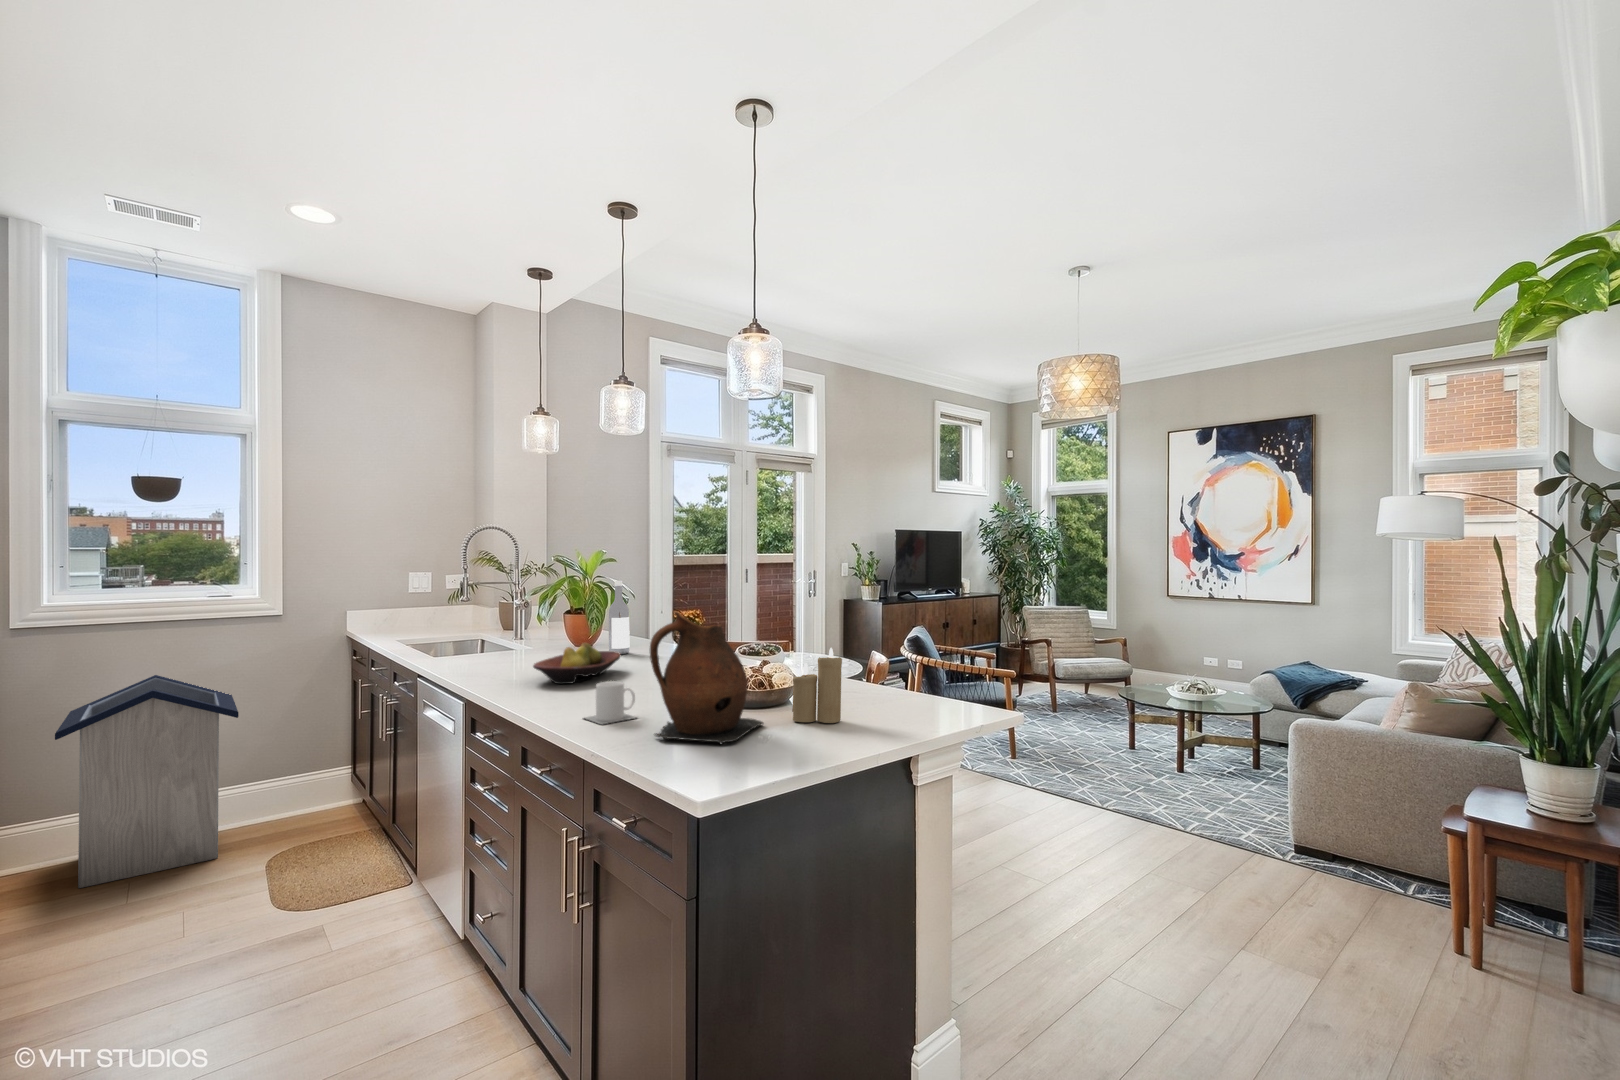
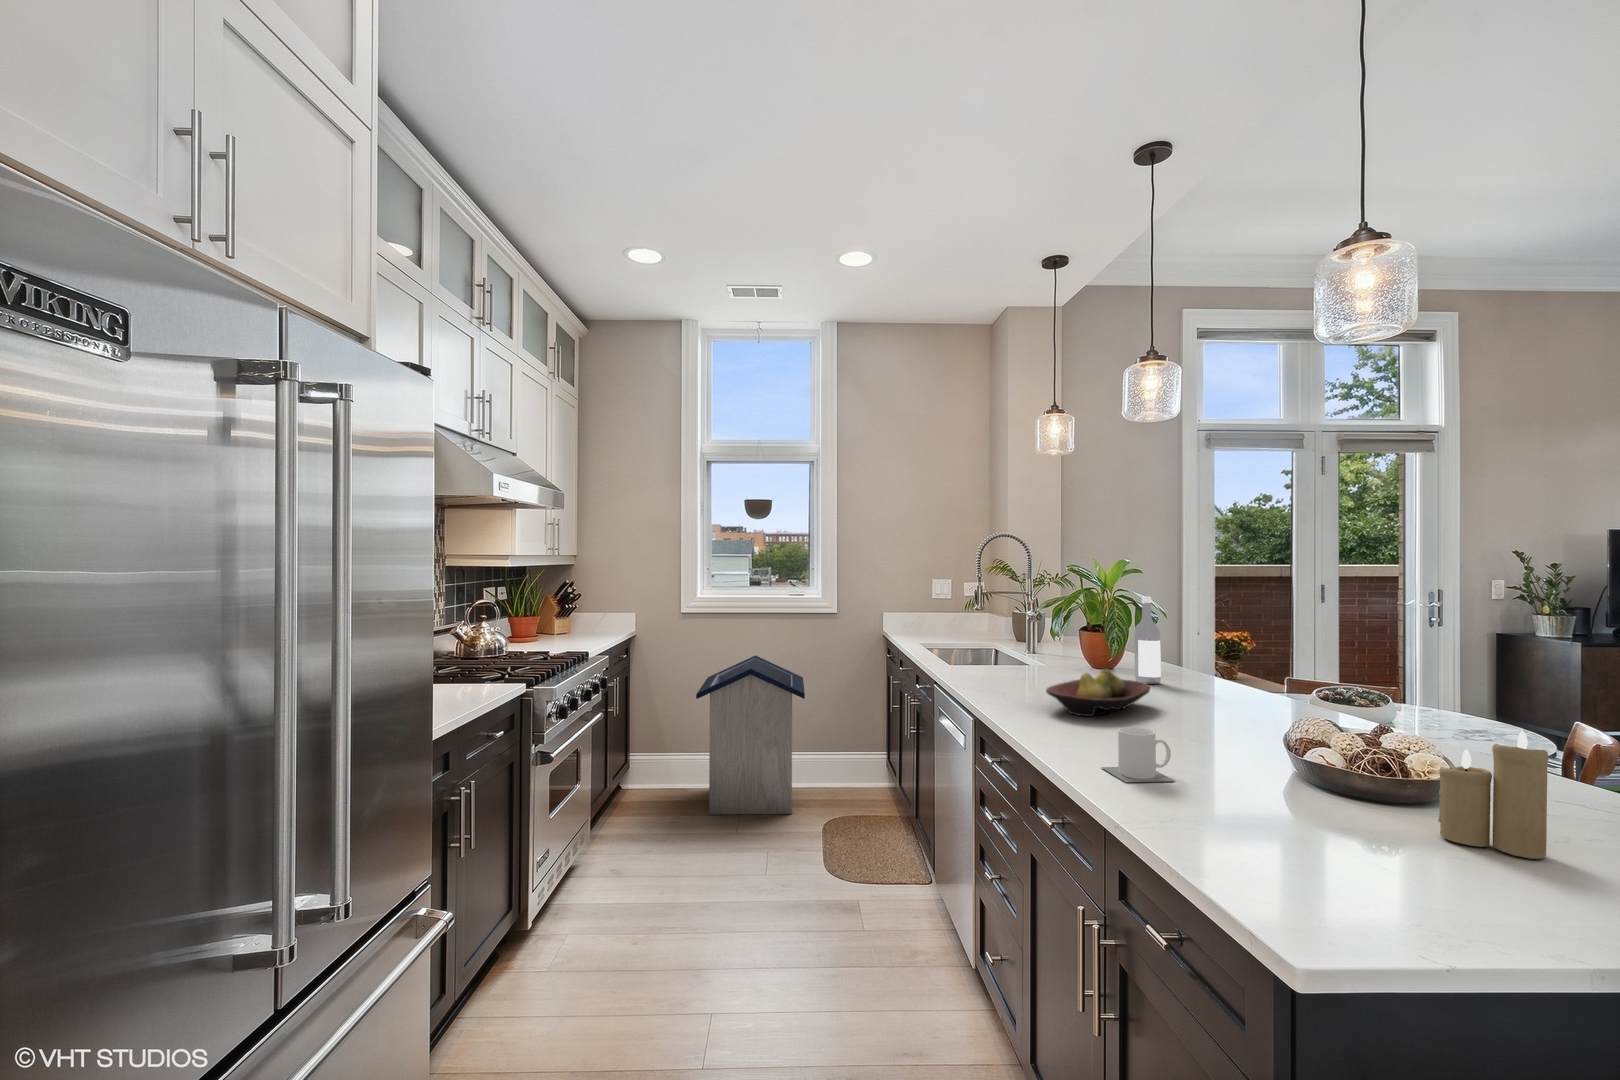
ceramic pitcher: present [650,611,764,744] -> none [1192,649,1384,856]

